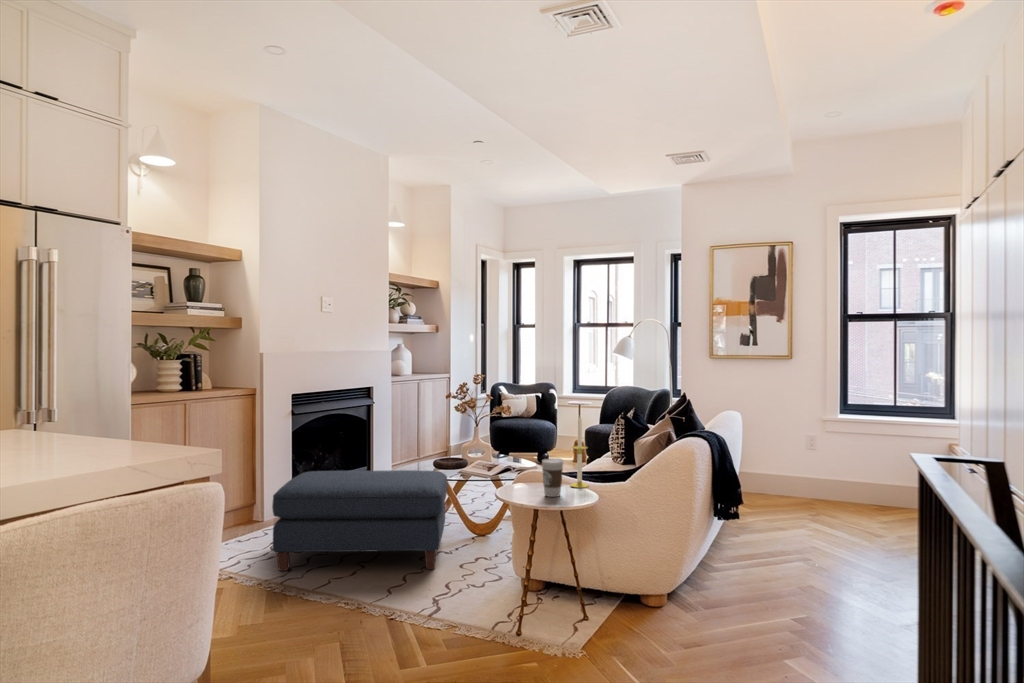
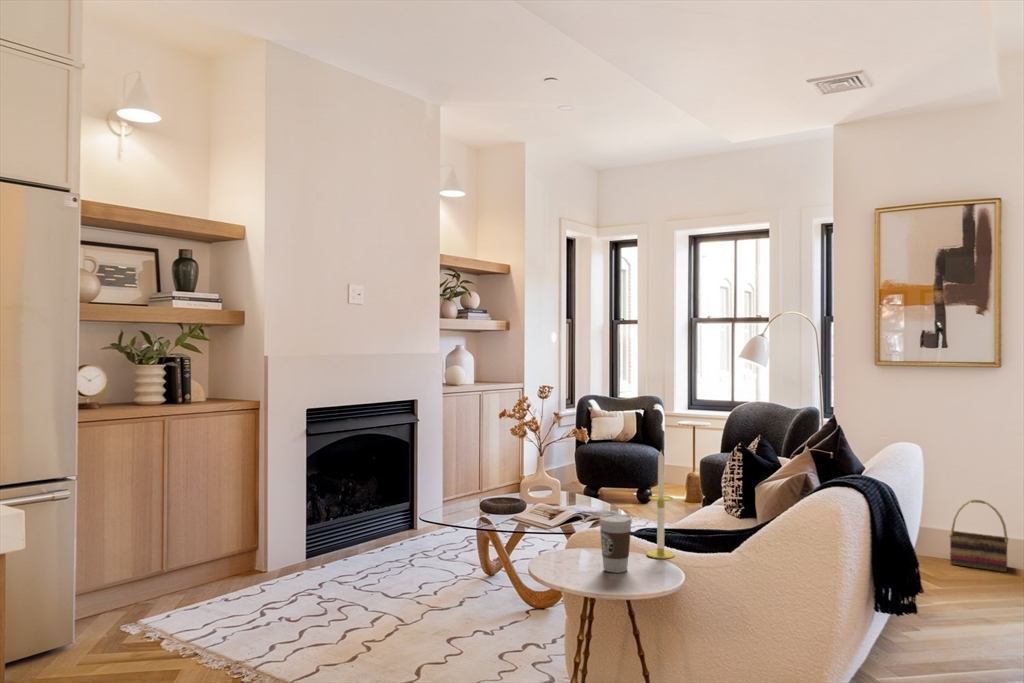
basket: none [758,450,795,499] -> present [950,500,1008,572]
ottoman: present [272,470,447,571] -> none [252,513,492,657]

